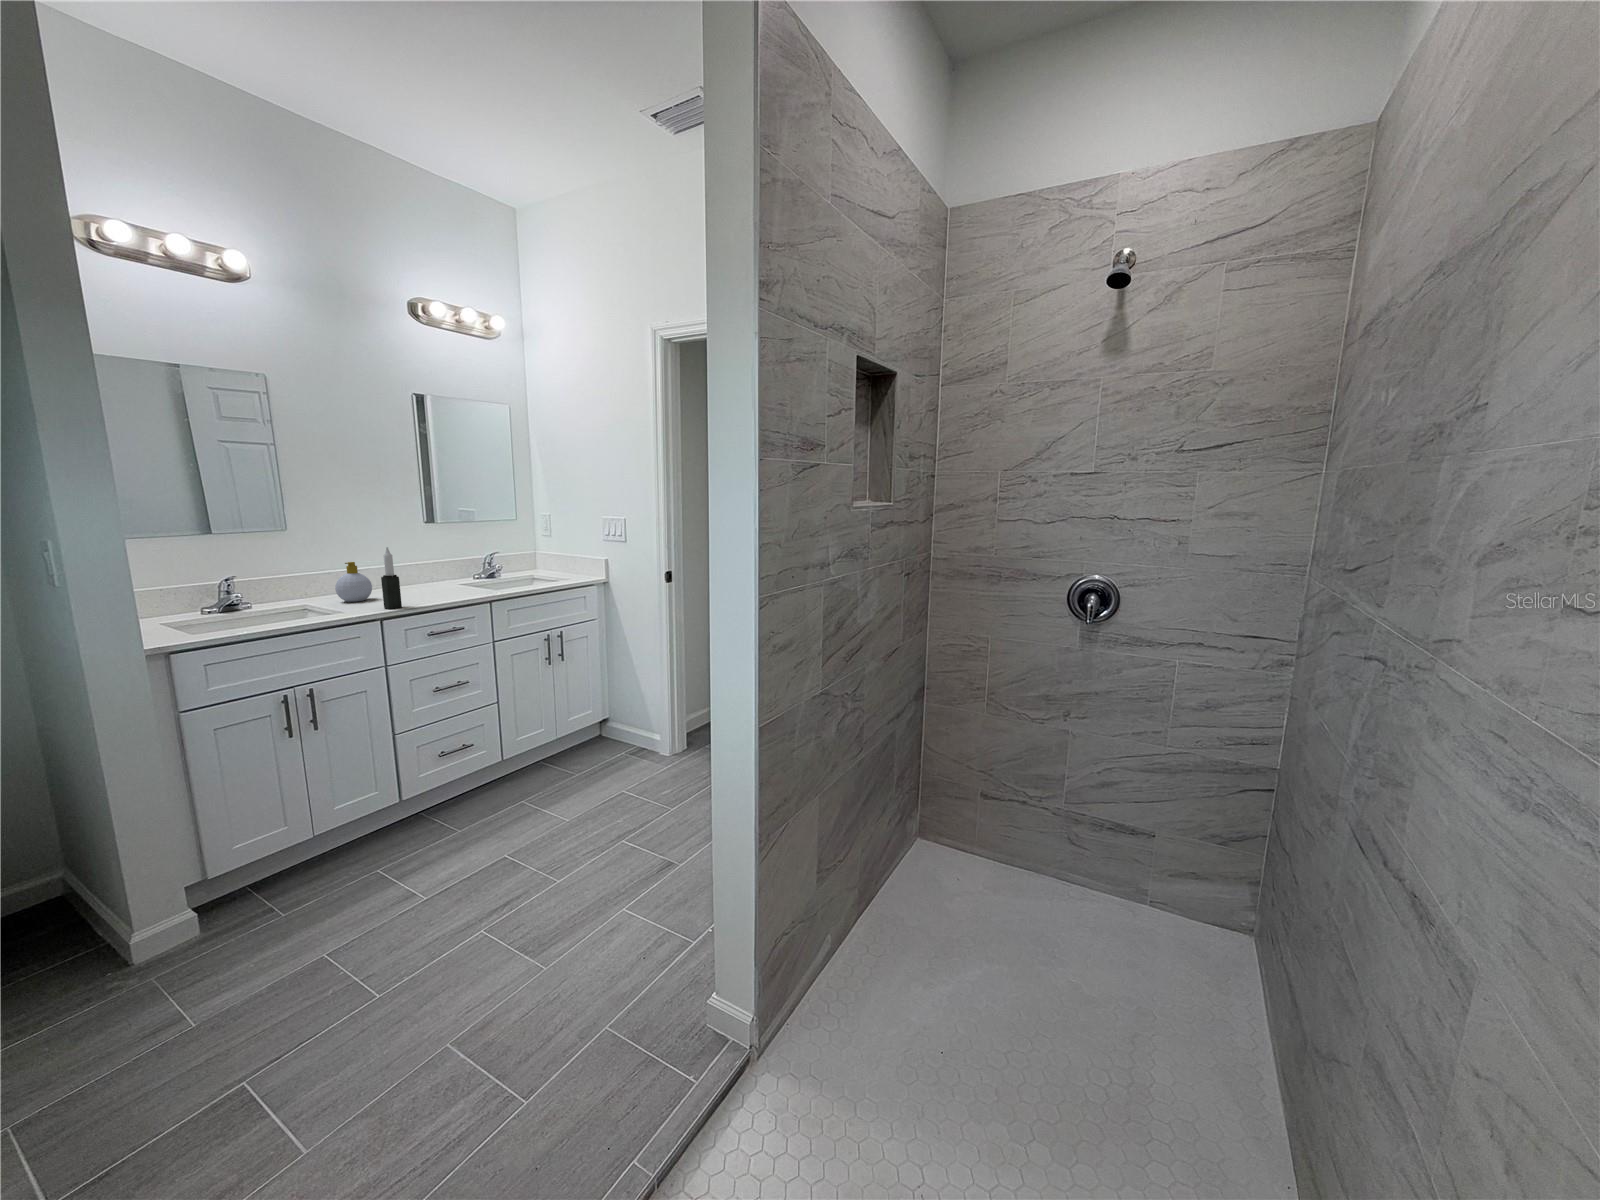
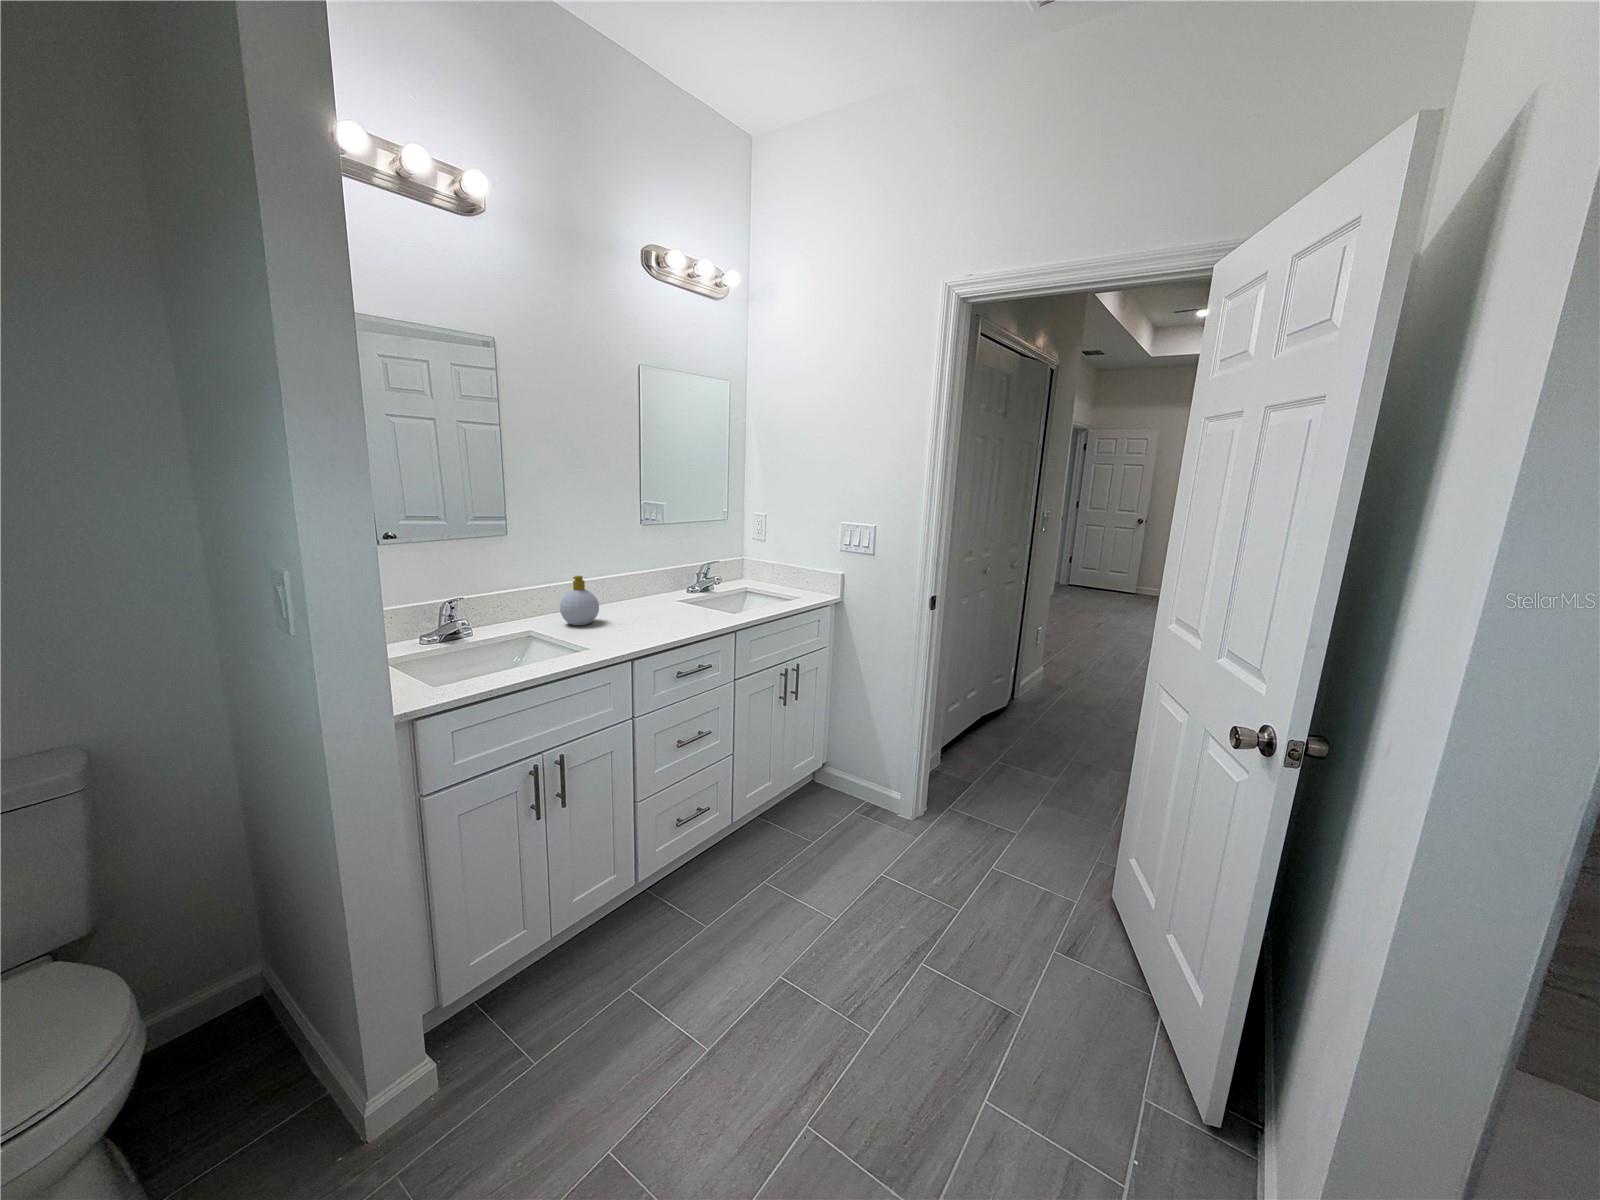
candle: present [381,547,402,609] -> none [626,563,646,642]

